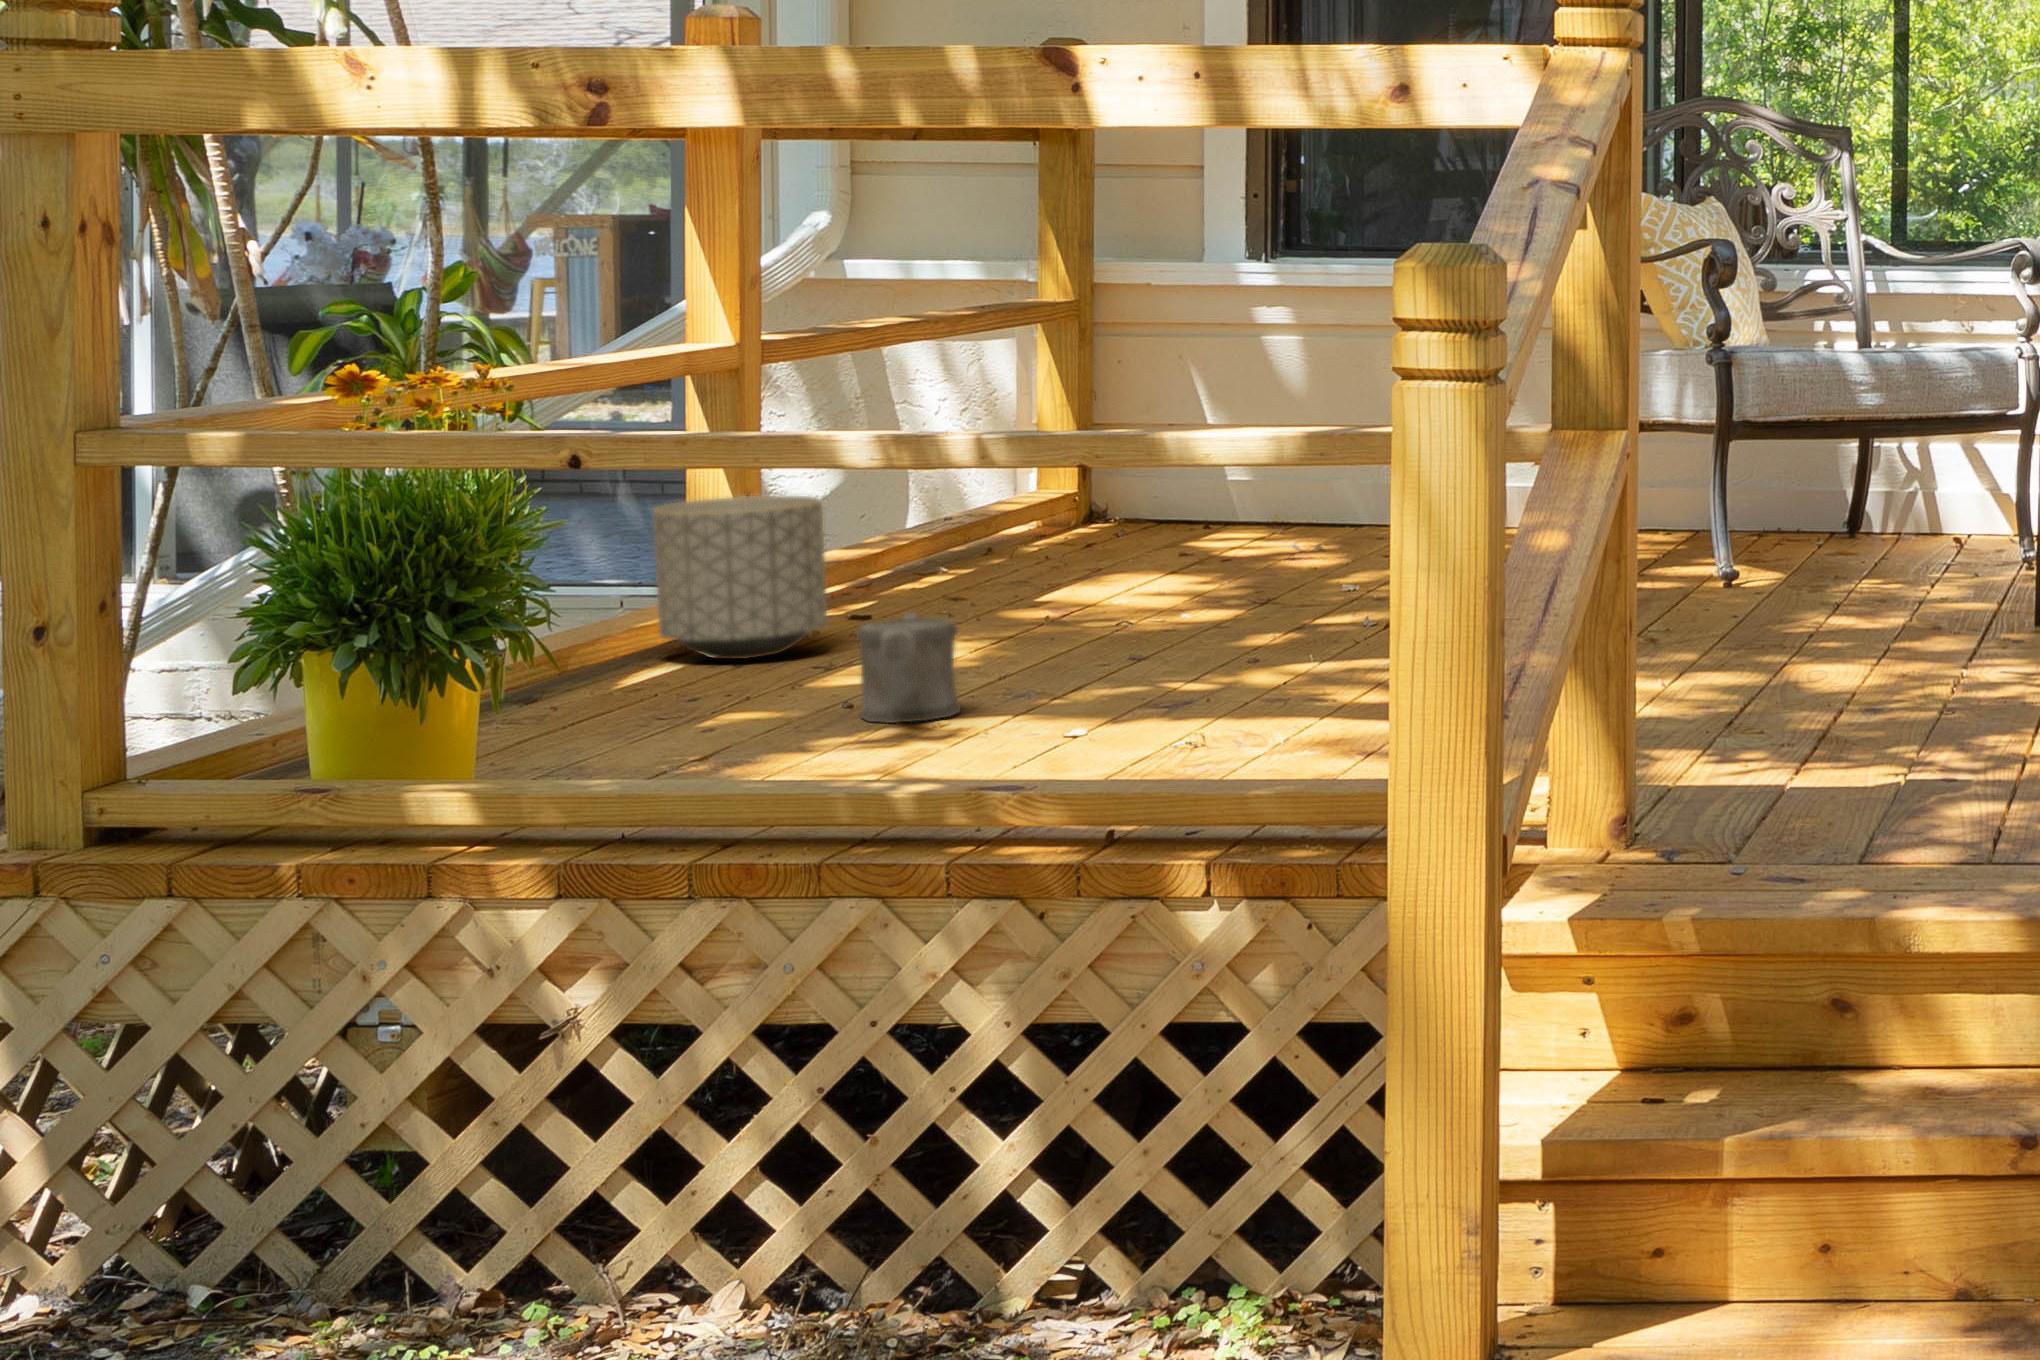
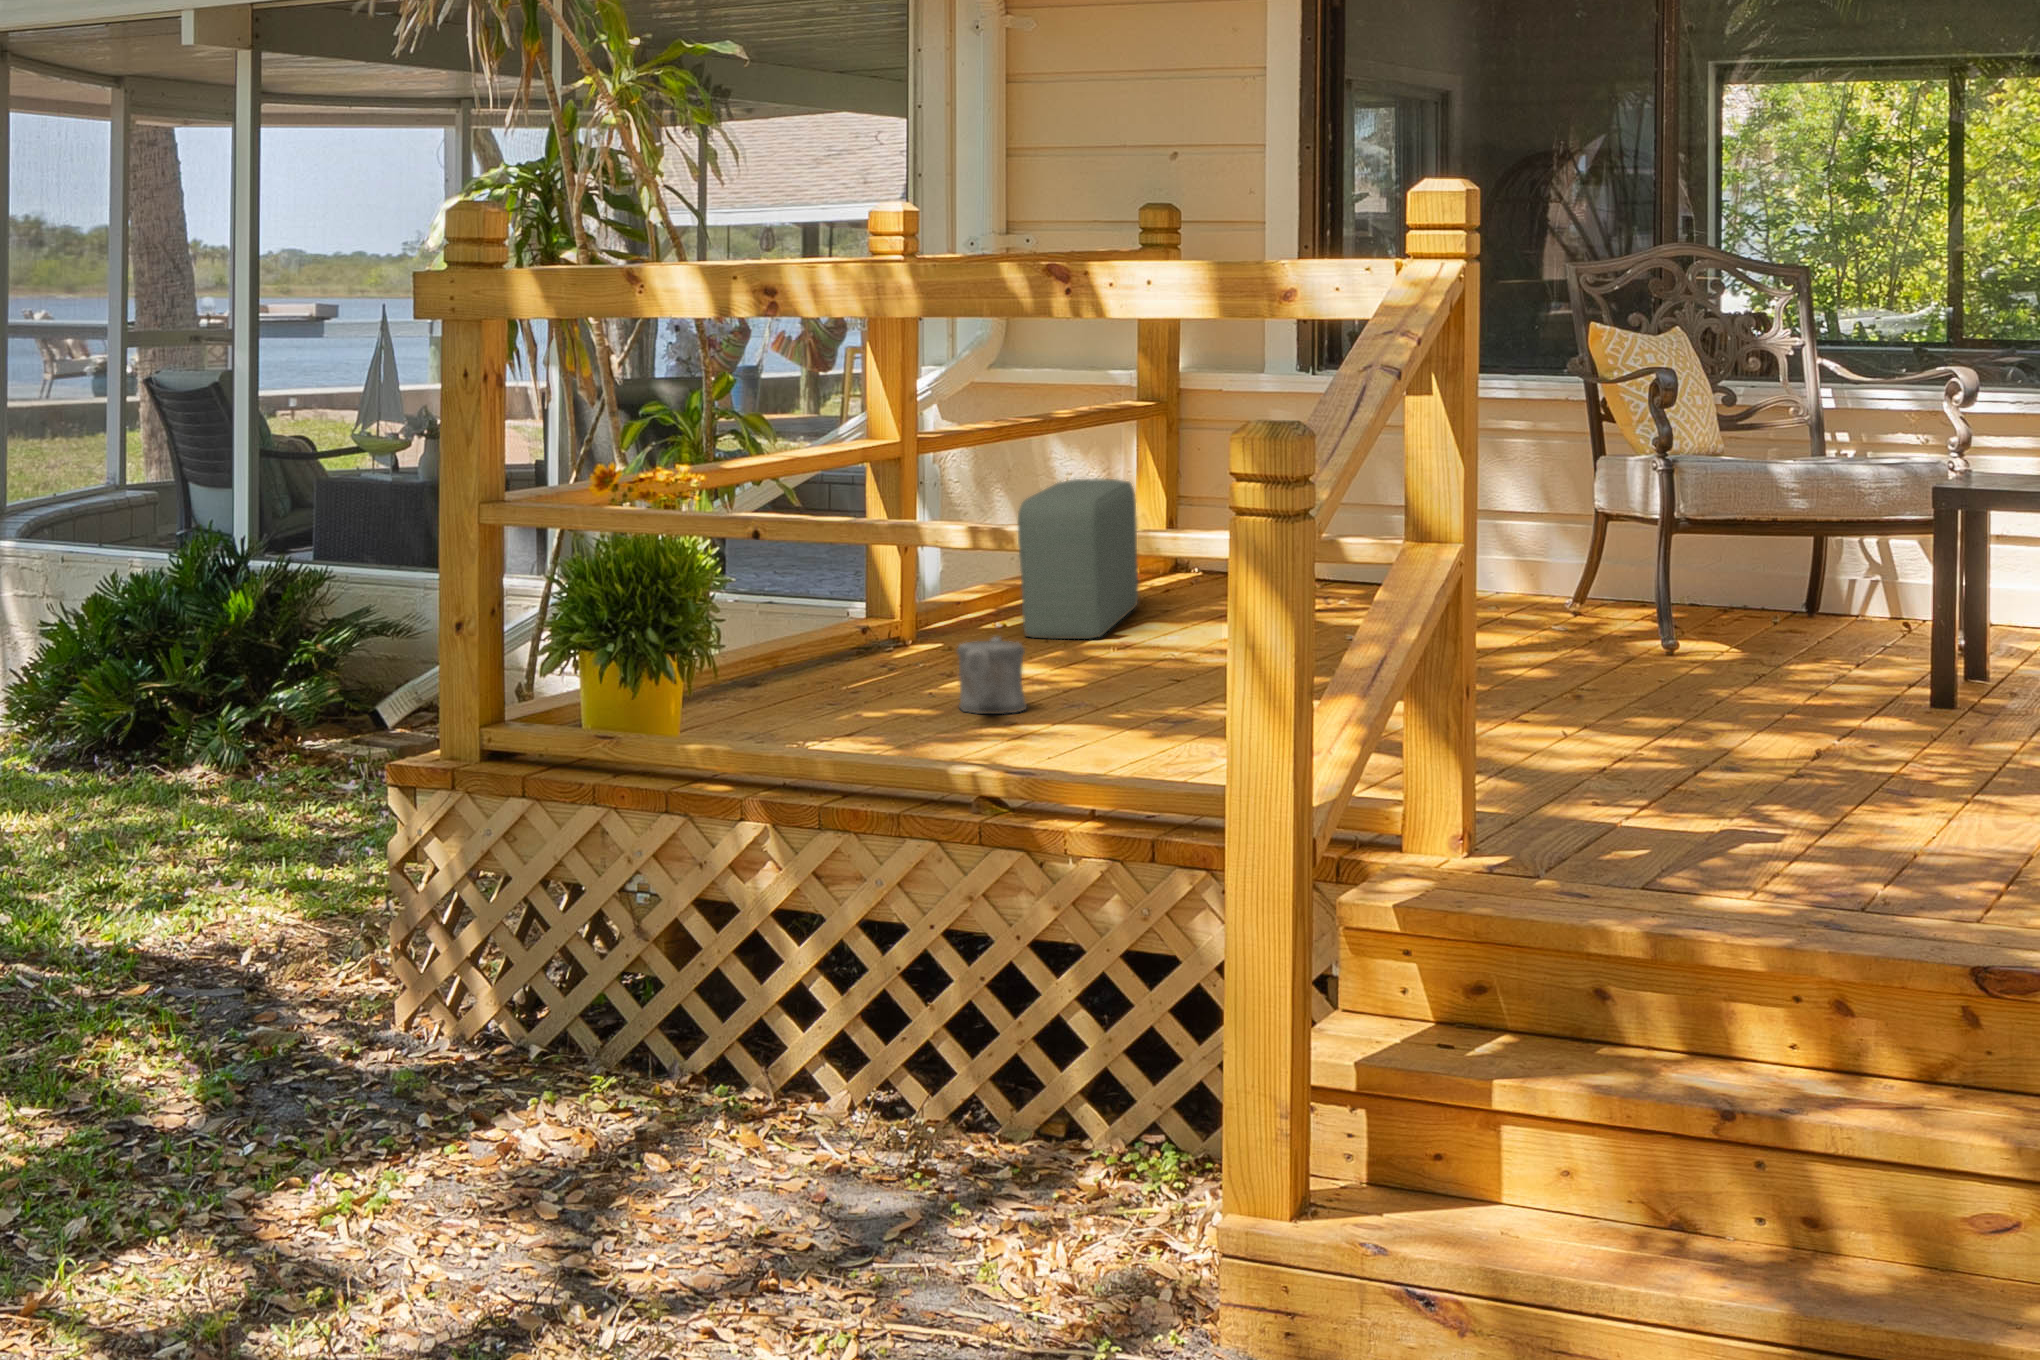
pouf: none [904,404,1054,621] -> present [1018,479,1138,639]
planter: present [653,495,827,659] -> none [841,544,957,658]

